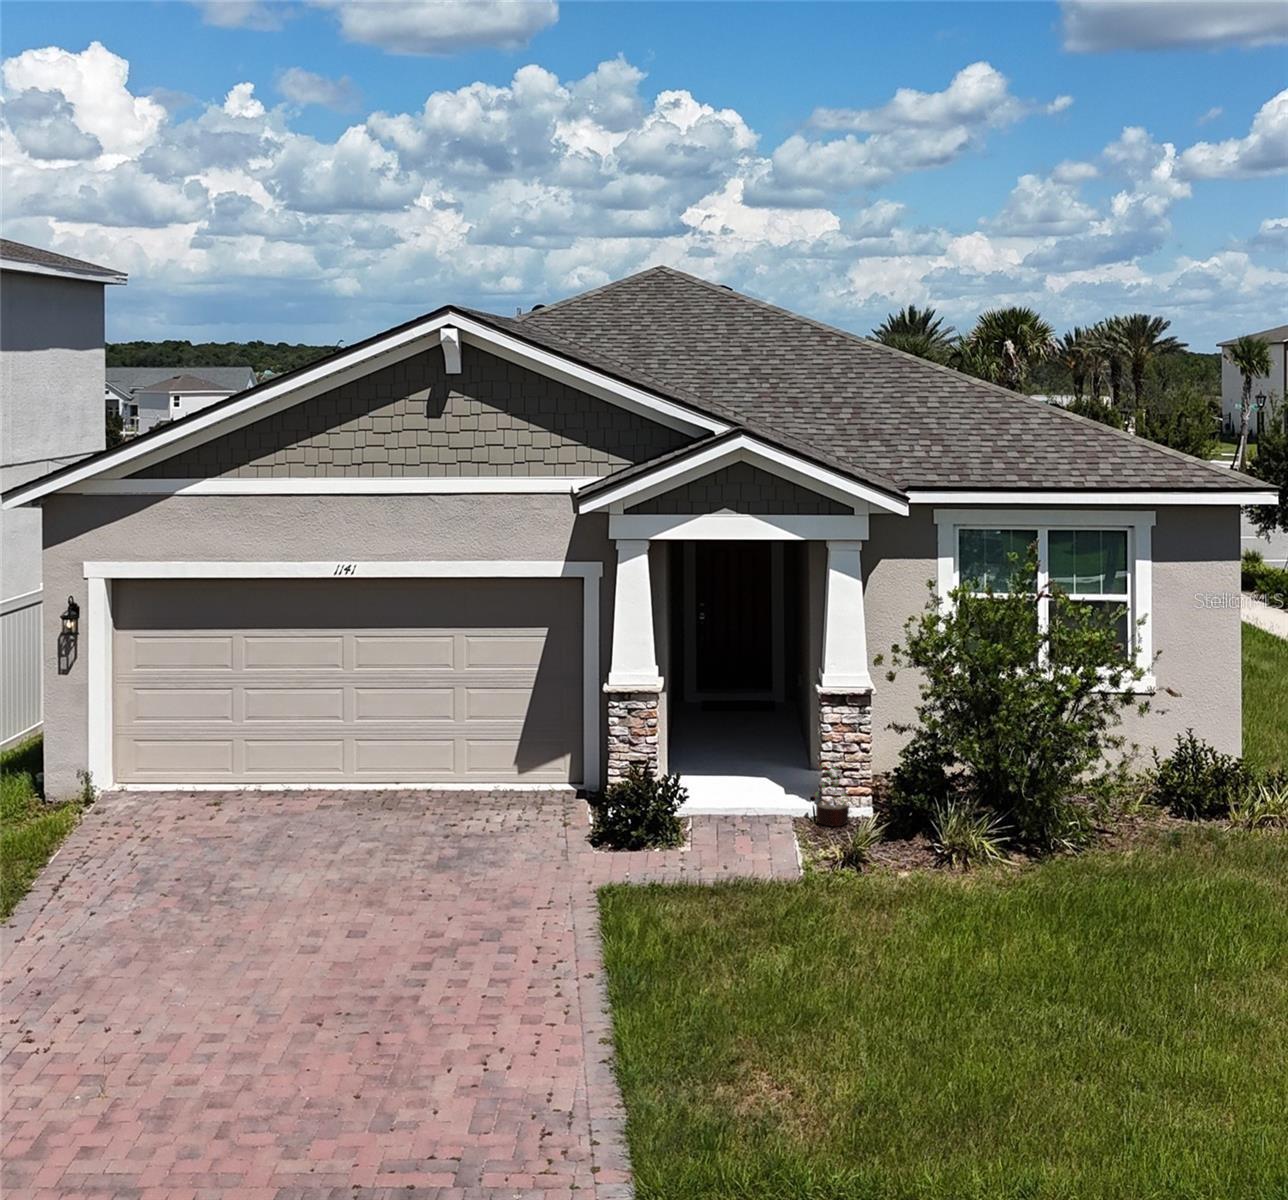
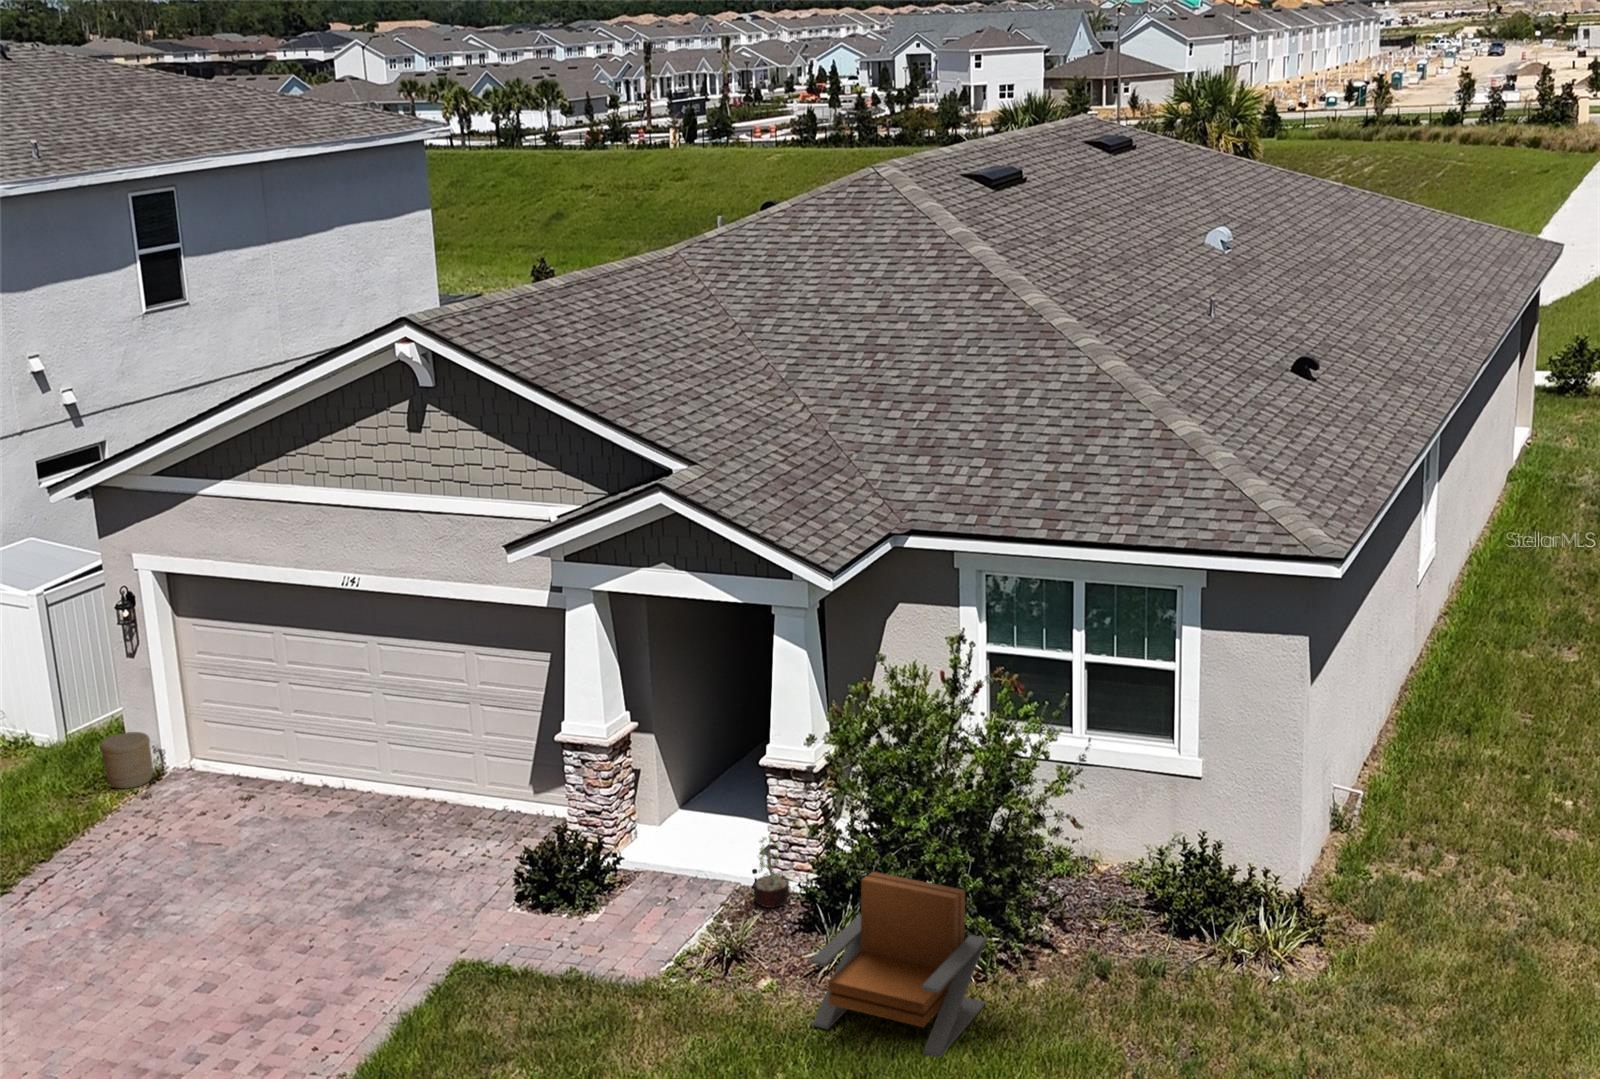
lounge chair: none [987,751,1141,899] -> present [810,872,986,1058]
woven basket: none [35,753,89,809] -> present [100,732,153,789]

